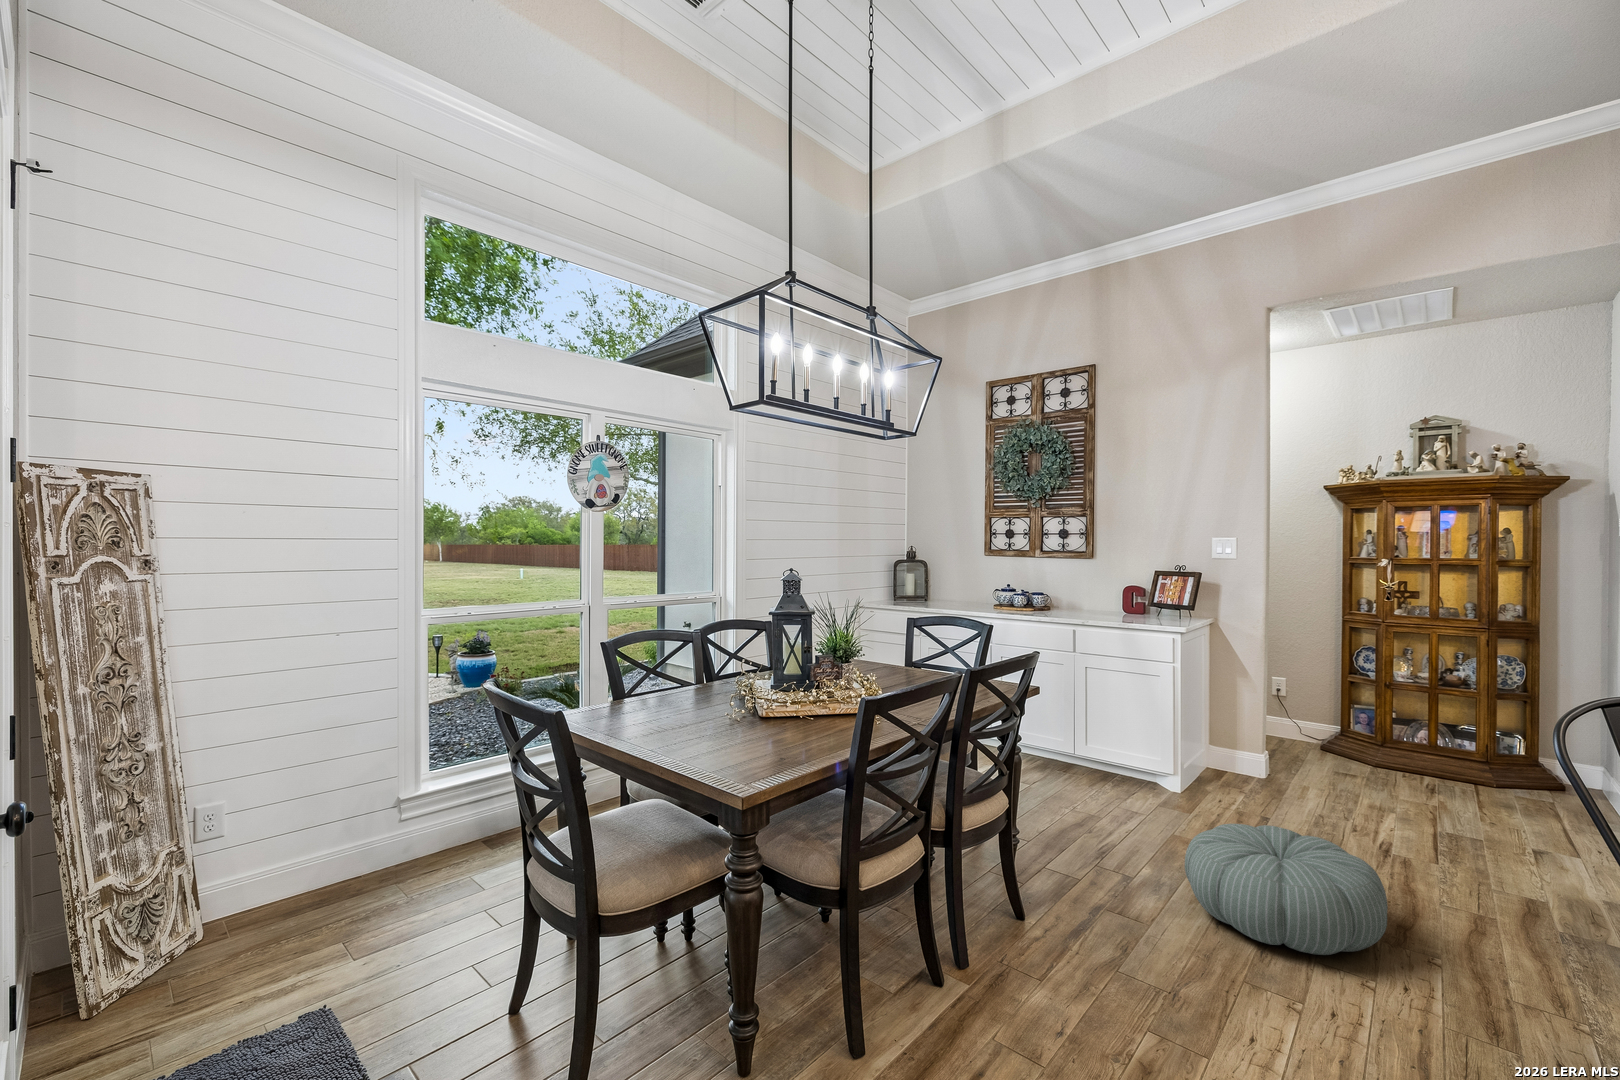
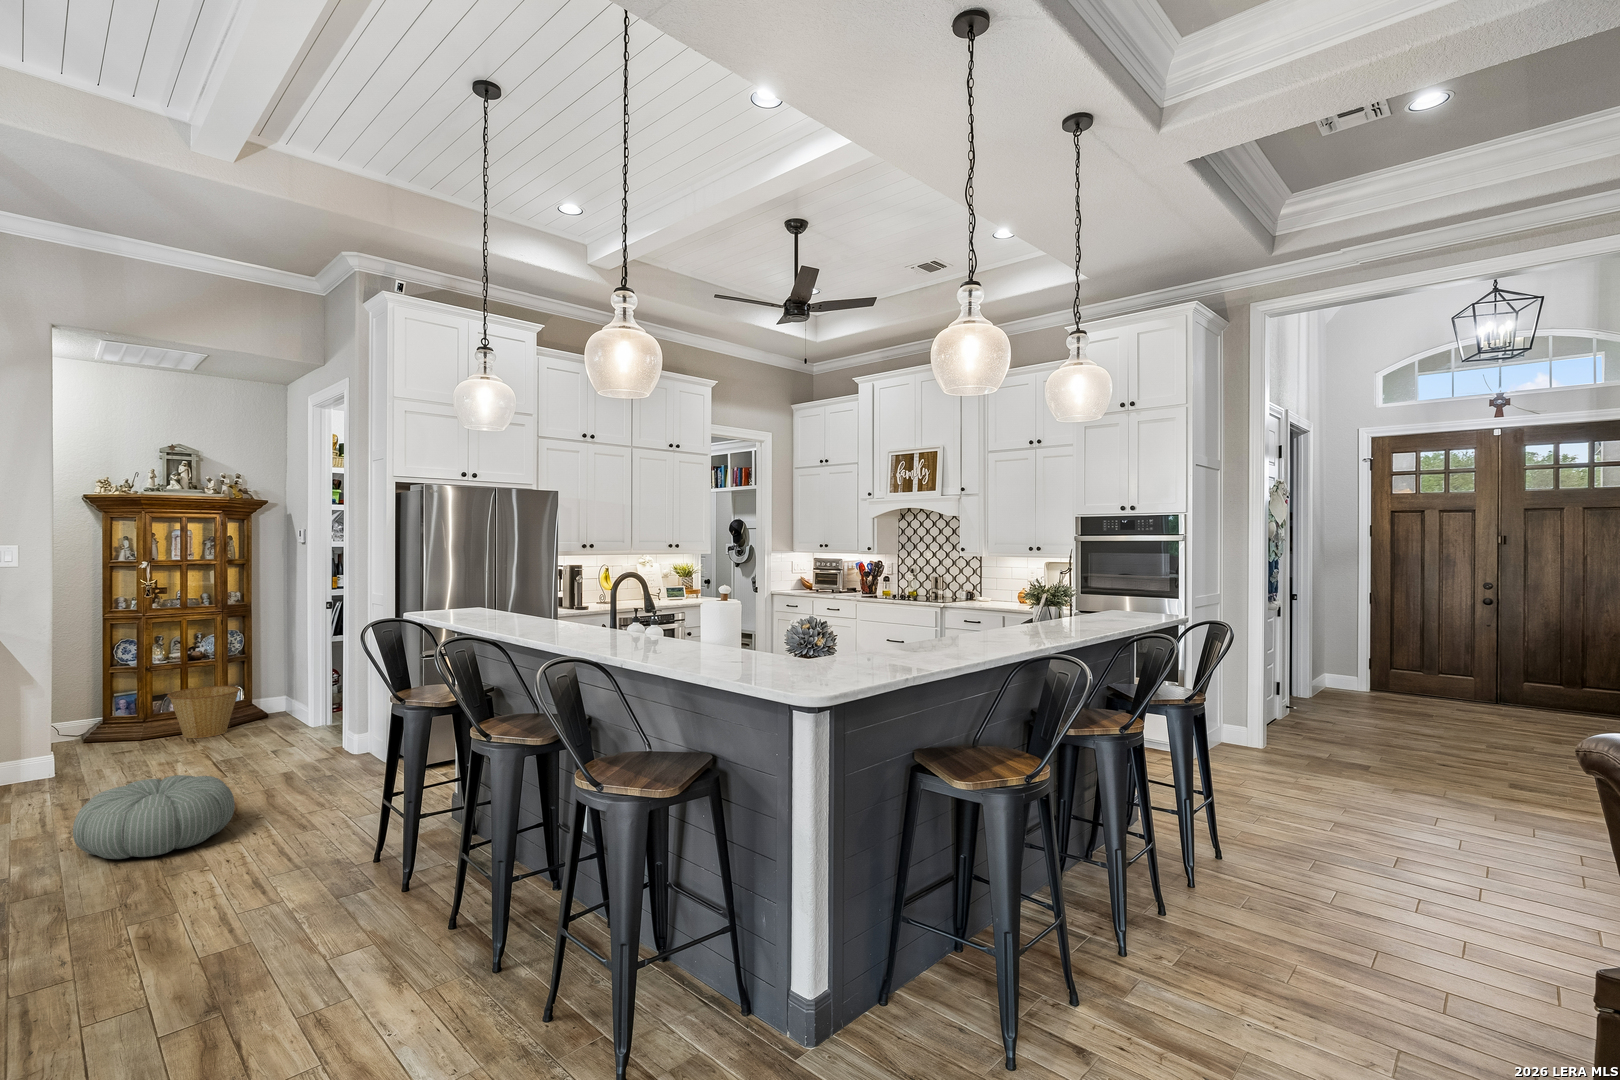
basket: none [1406,720,1509,793] -> present [167,686,240,738]

